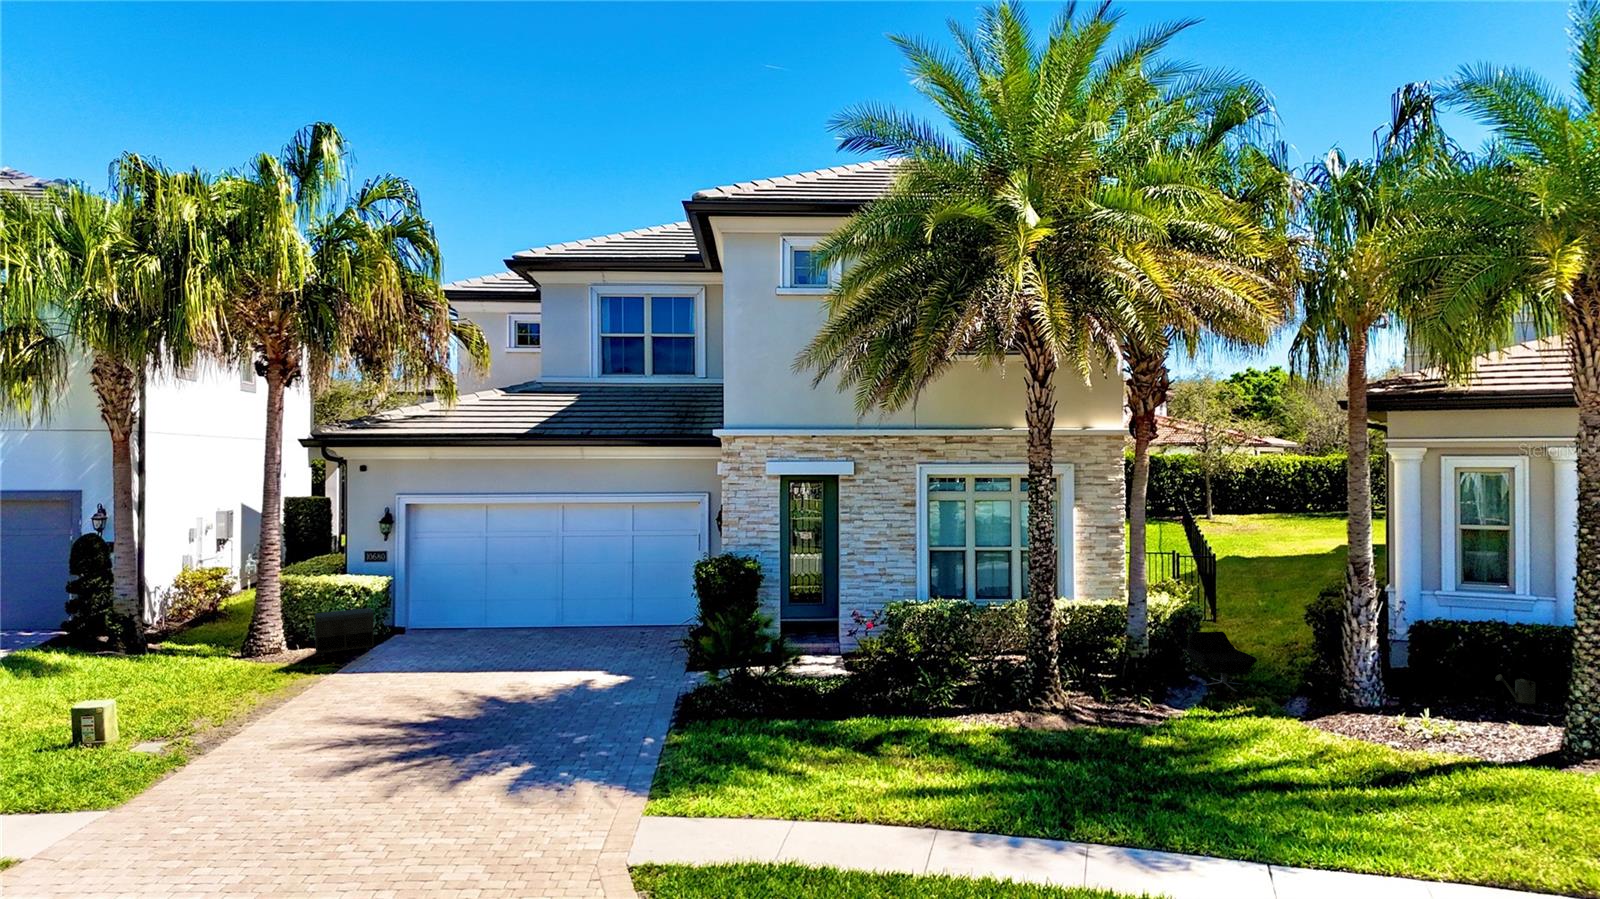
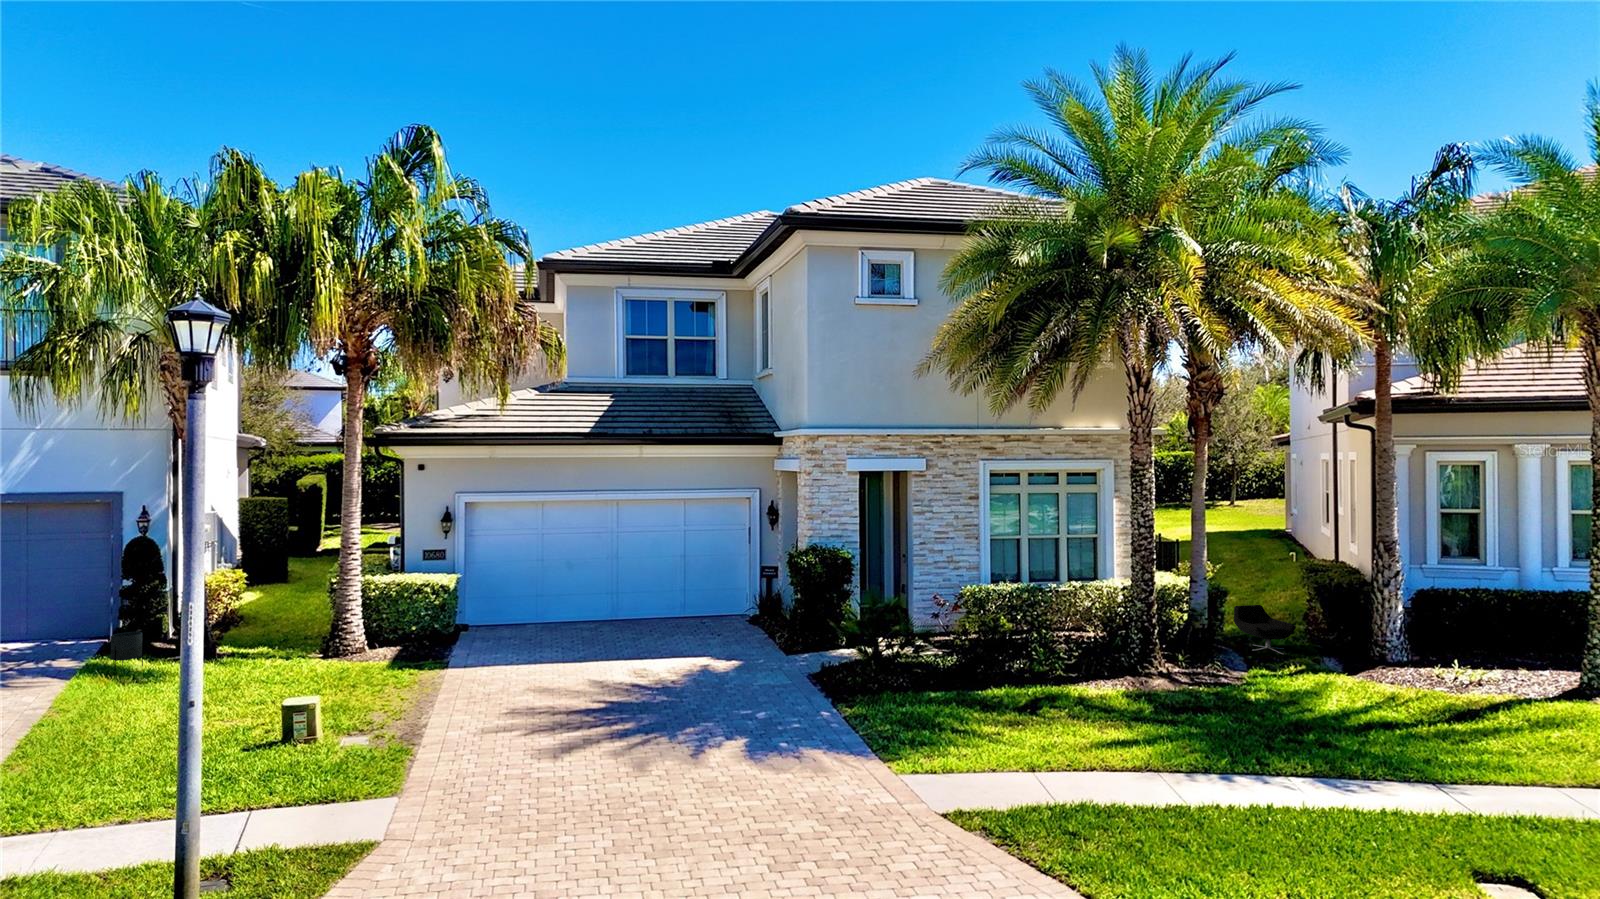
storage bench: present [315,608,374,656] -> none [396,606,459,656]
planter: none [61,626,91,662] -> present [111,632,143,671]
watering can: present [1495,672,1539,706] -> none [1481,629,1514,656]

